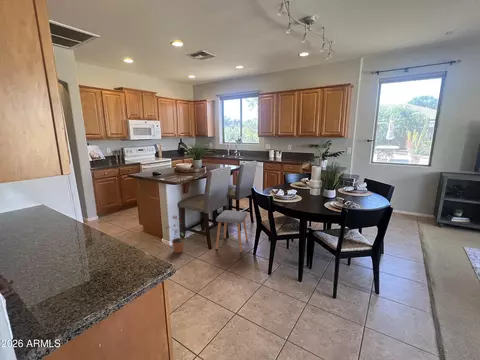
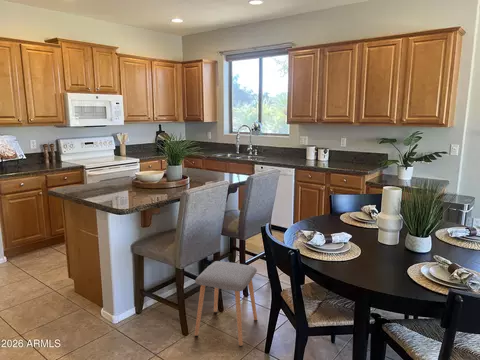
potted plant: present [166,216,184,253] -> none [103,269,138,340]

